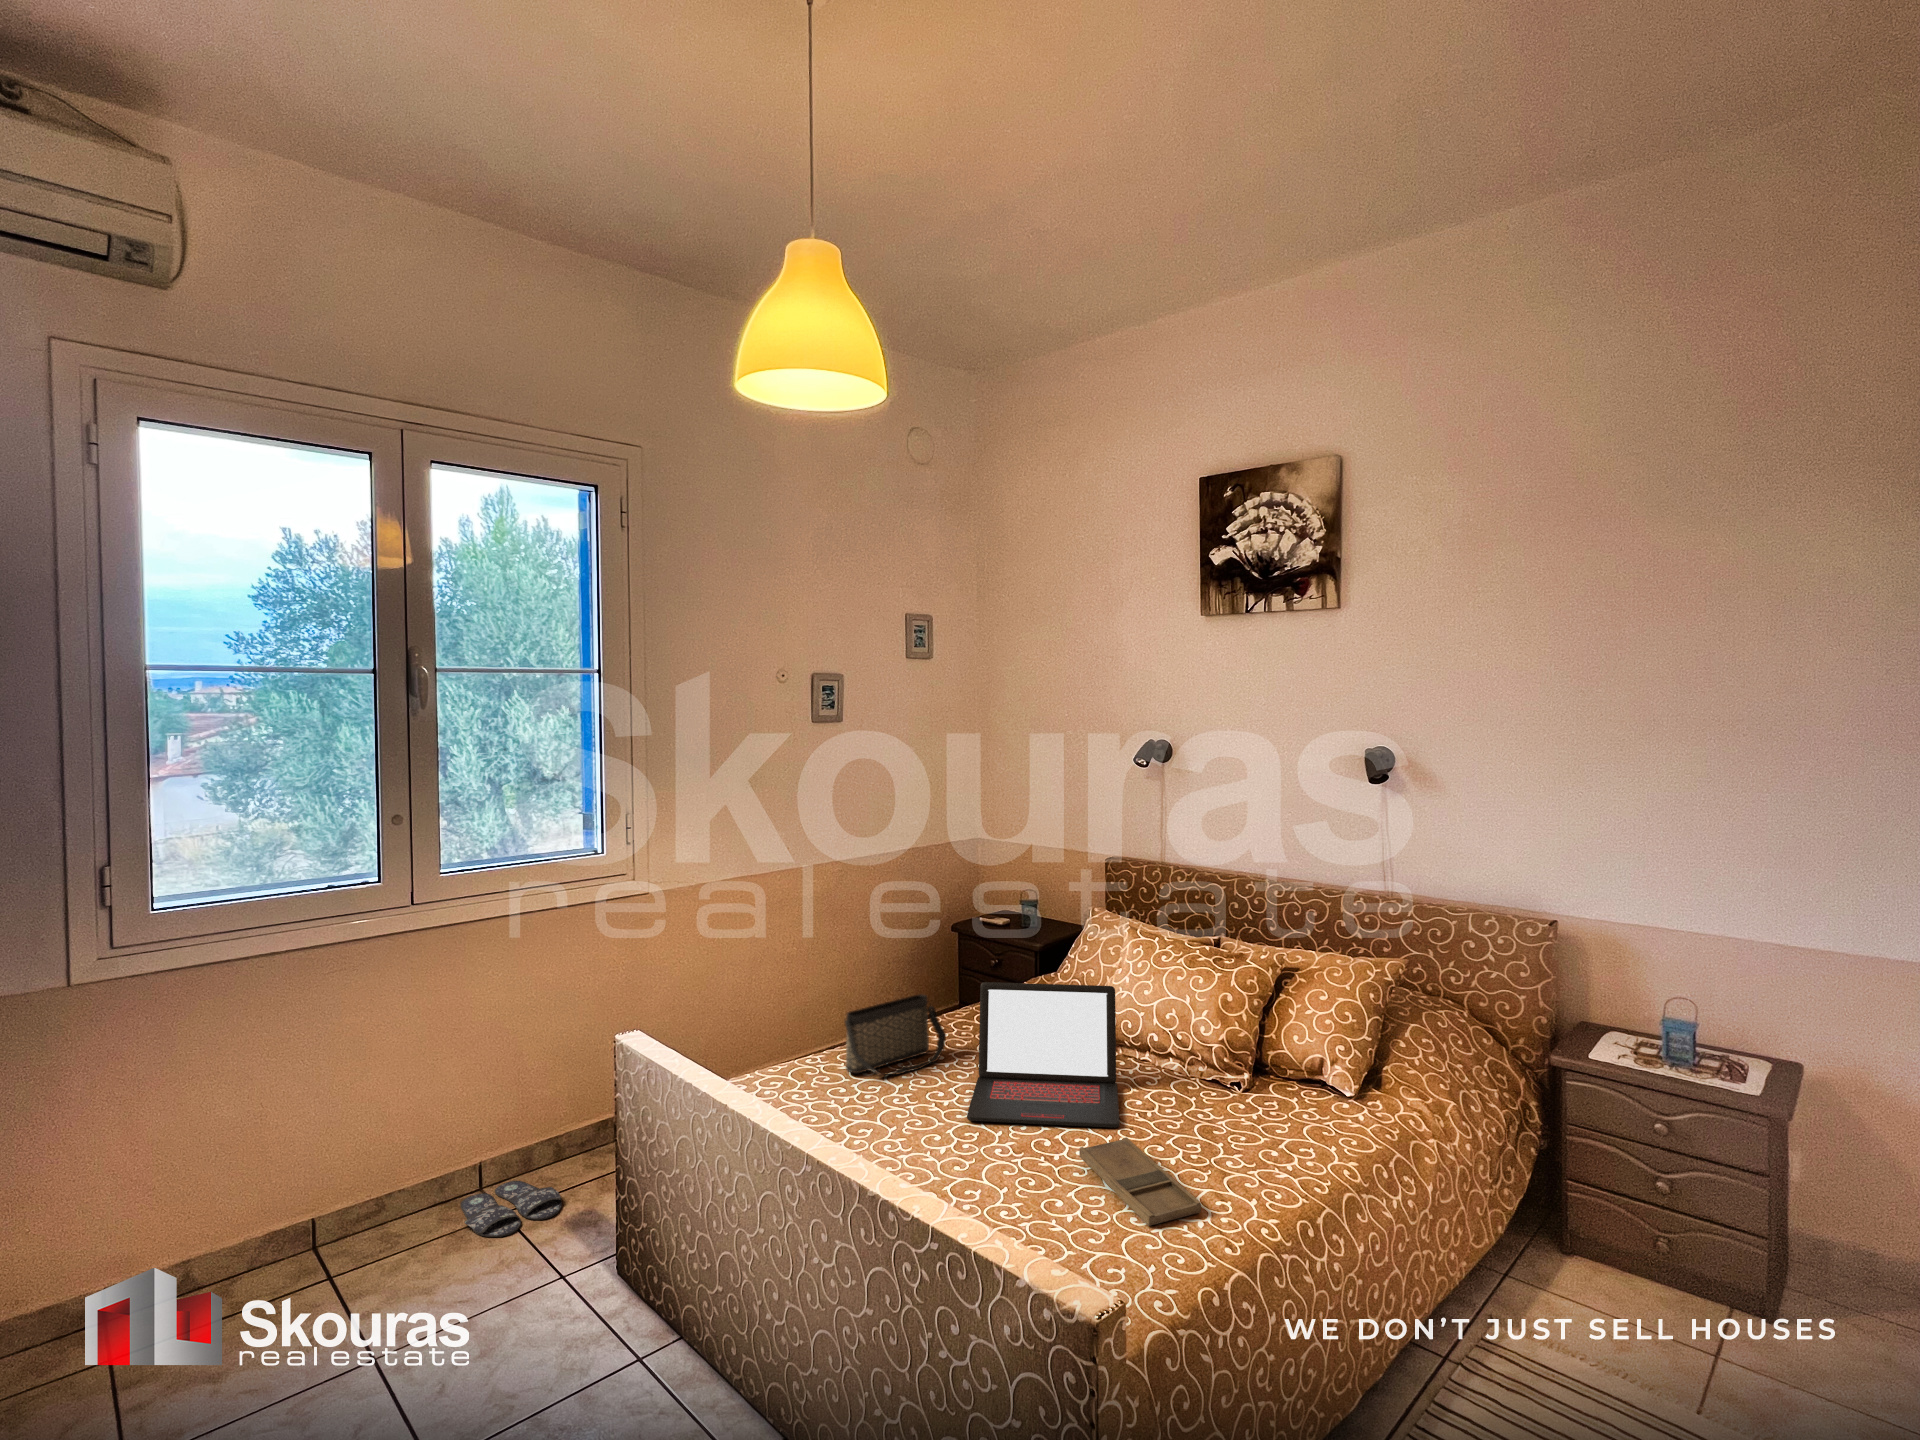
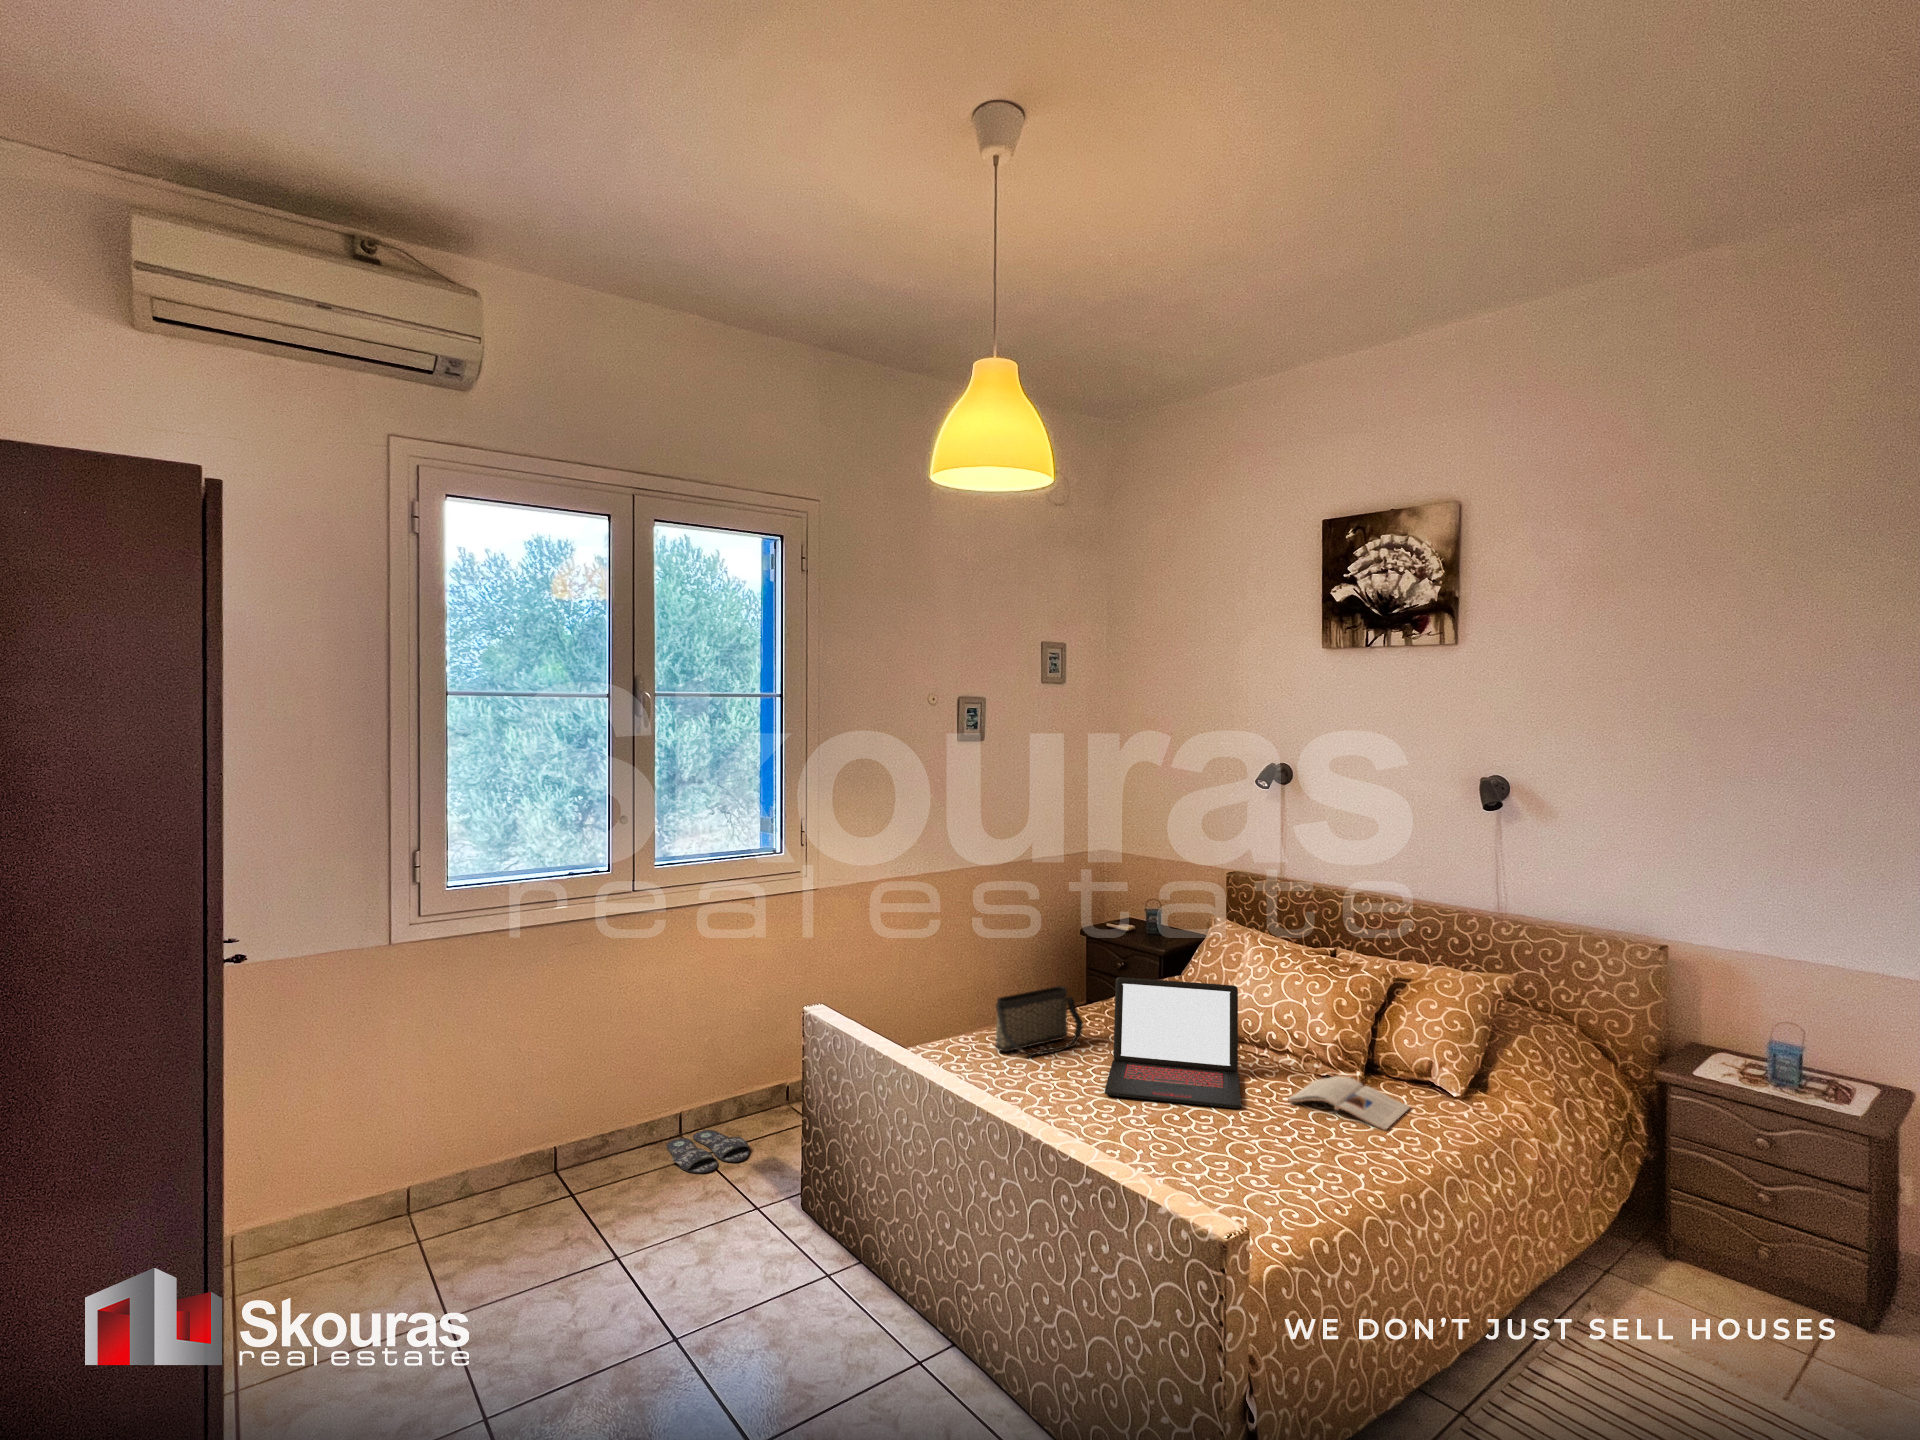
magazine: none [1170,1082,1303,1145] -> present [1288,1076,1410,1130]
tray: present [1079,1137,1201,1226] -> none [1206,1115,1314,1187]

